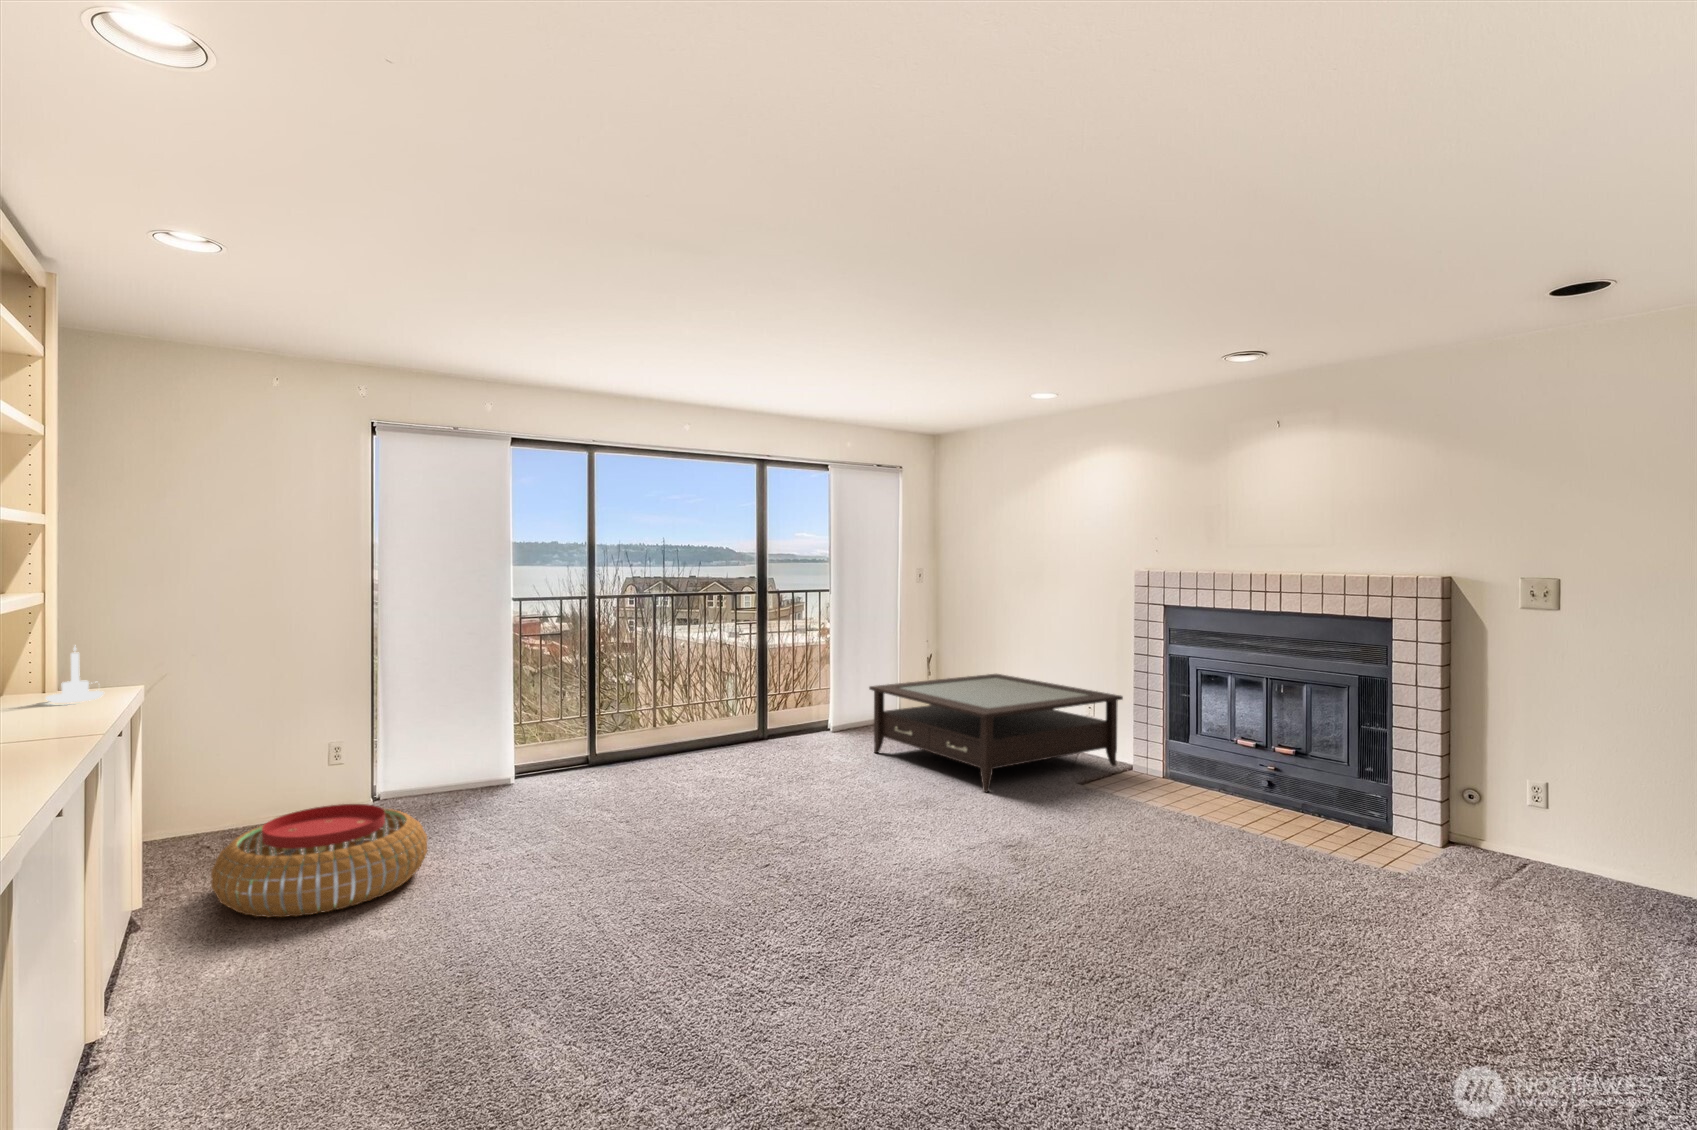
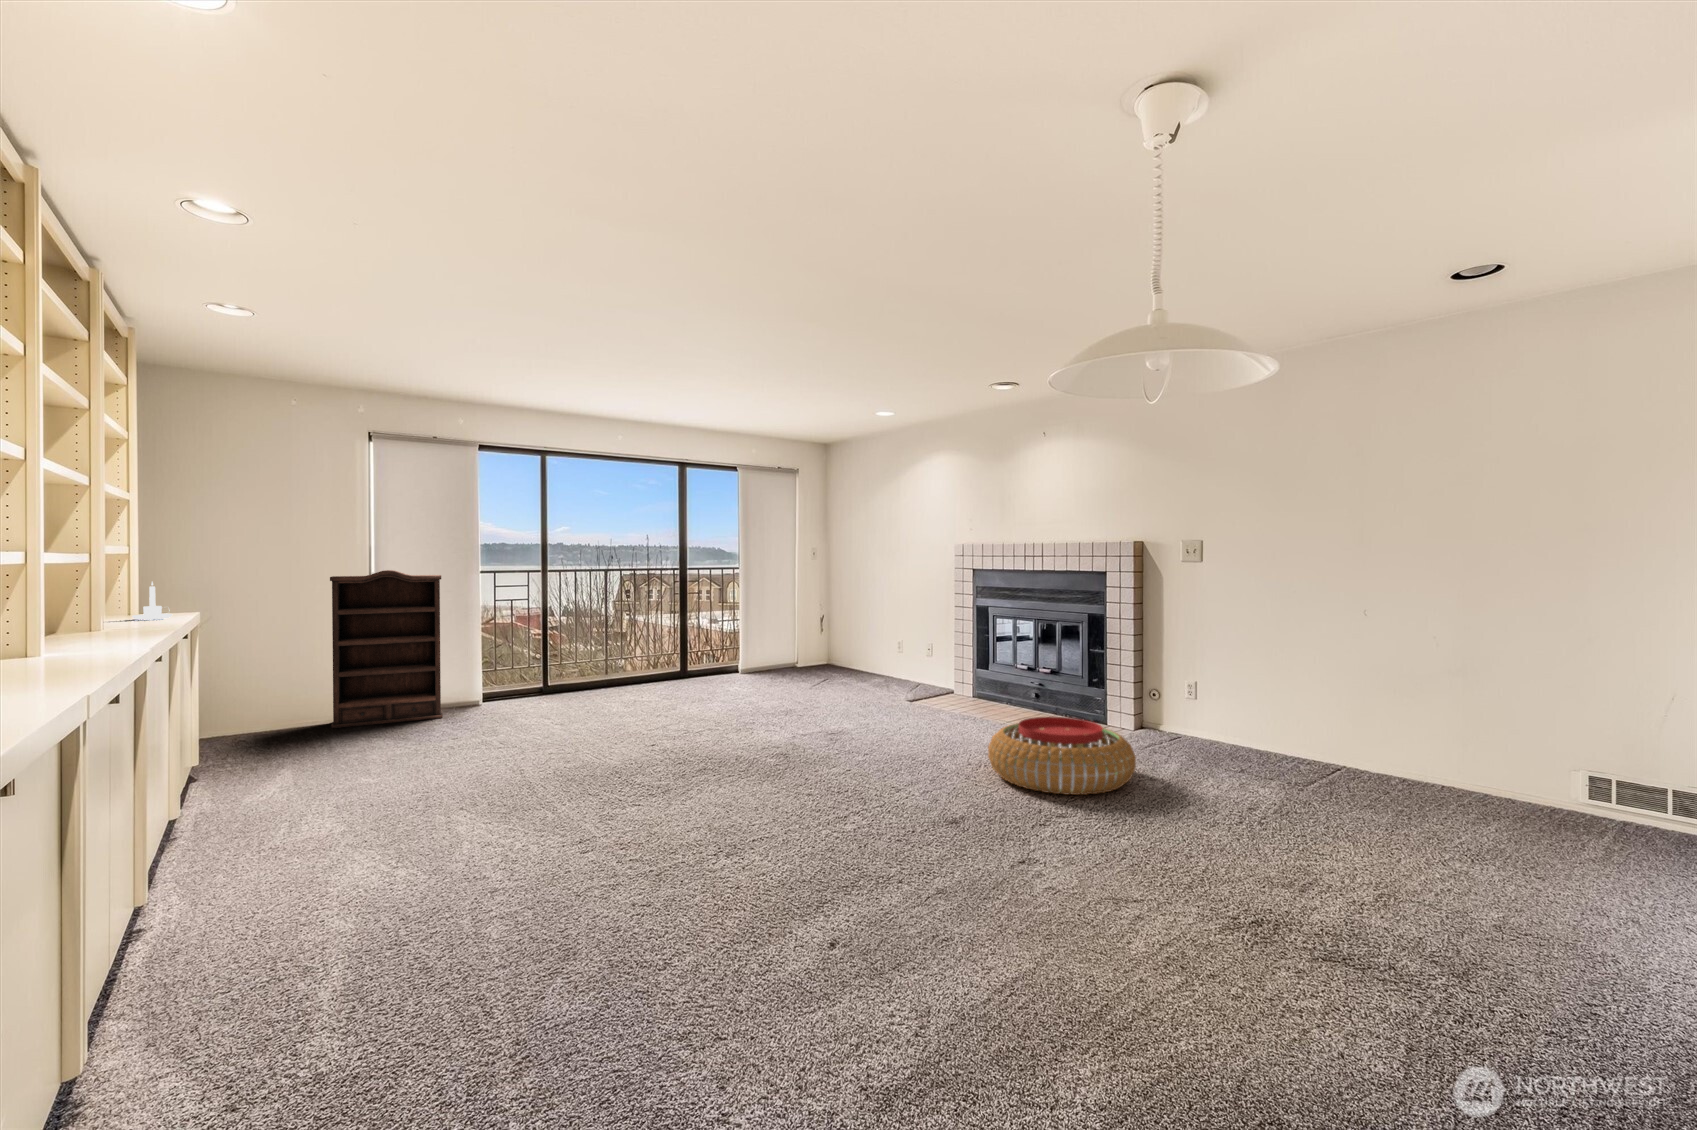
bookshelf: none [321,607,467,826] -> present [330,570,442,728]
coffee table: present [869,674,1123,792] -> none [761,628,947,706]
pouf: present [211,804,427,918] -> present [988,717,1136,795]

